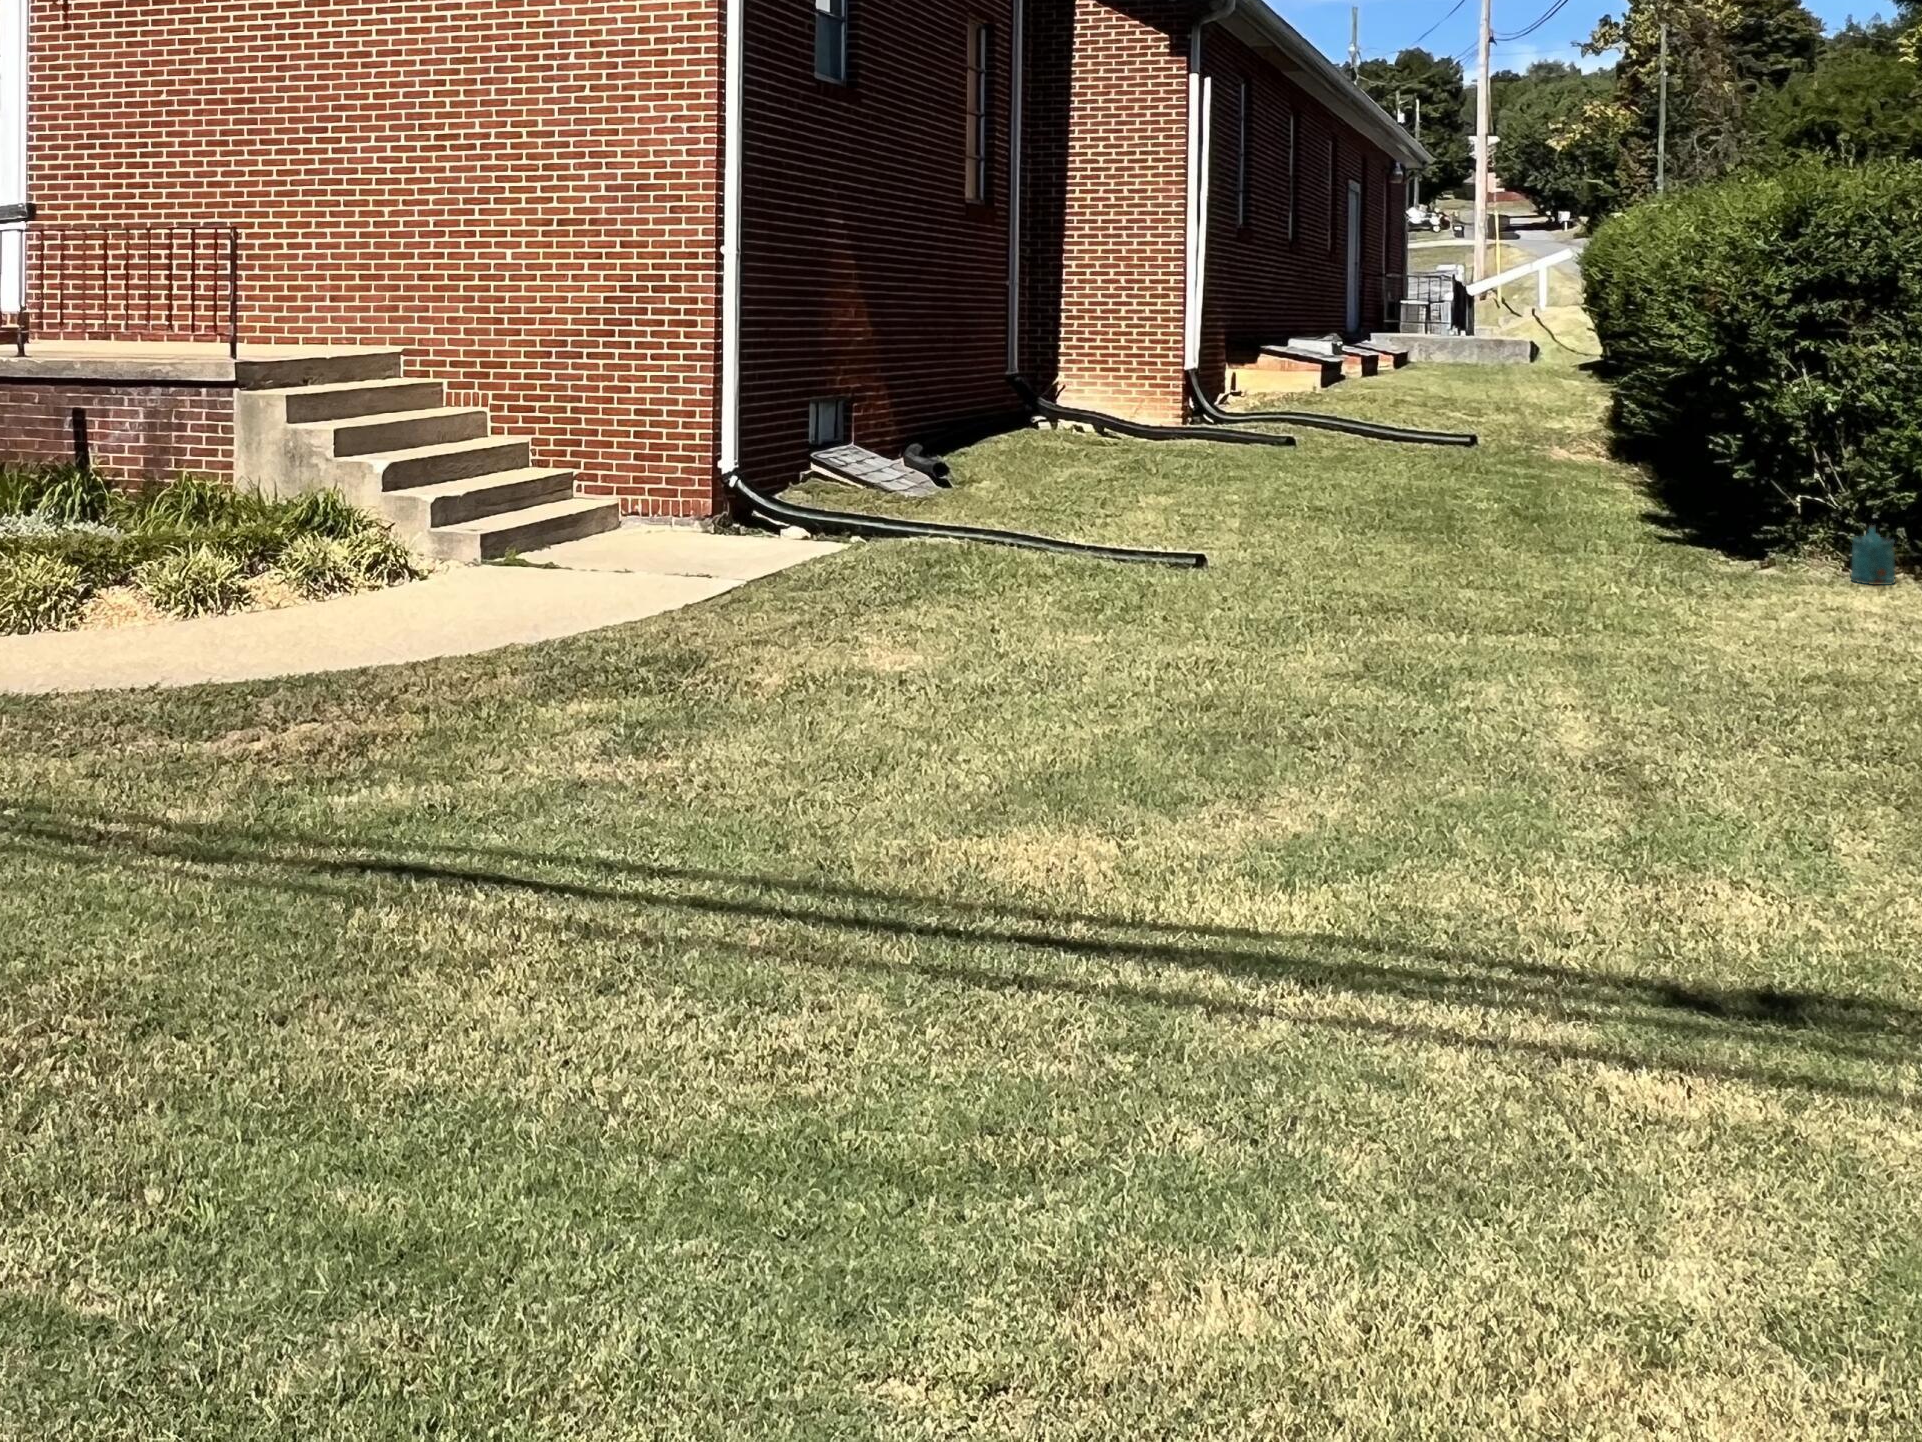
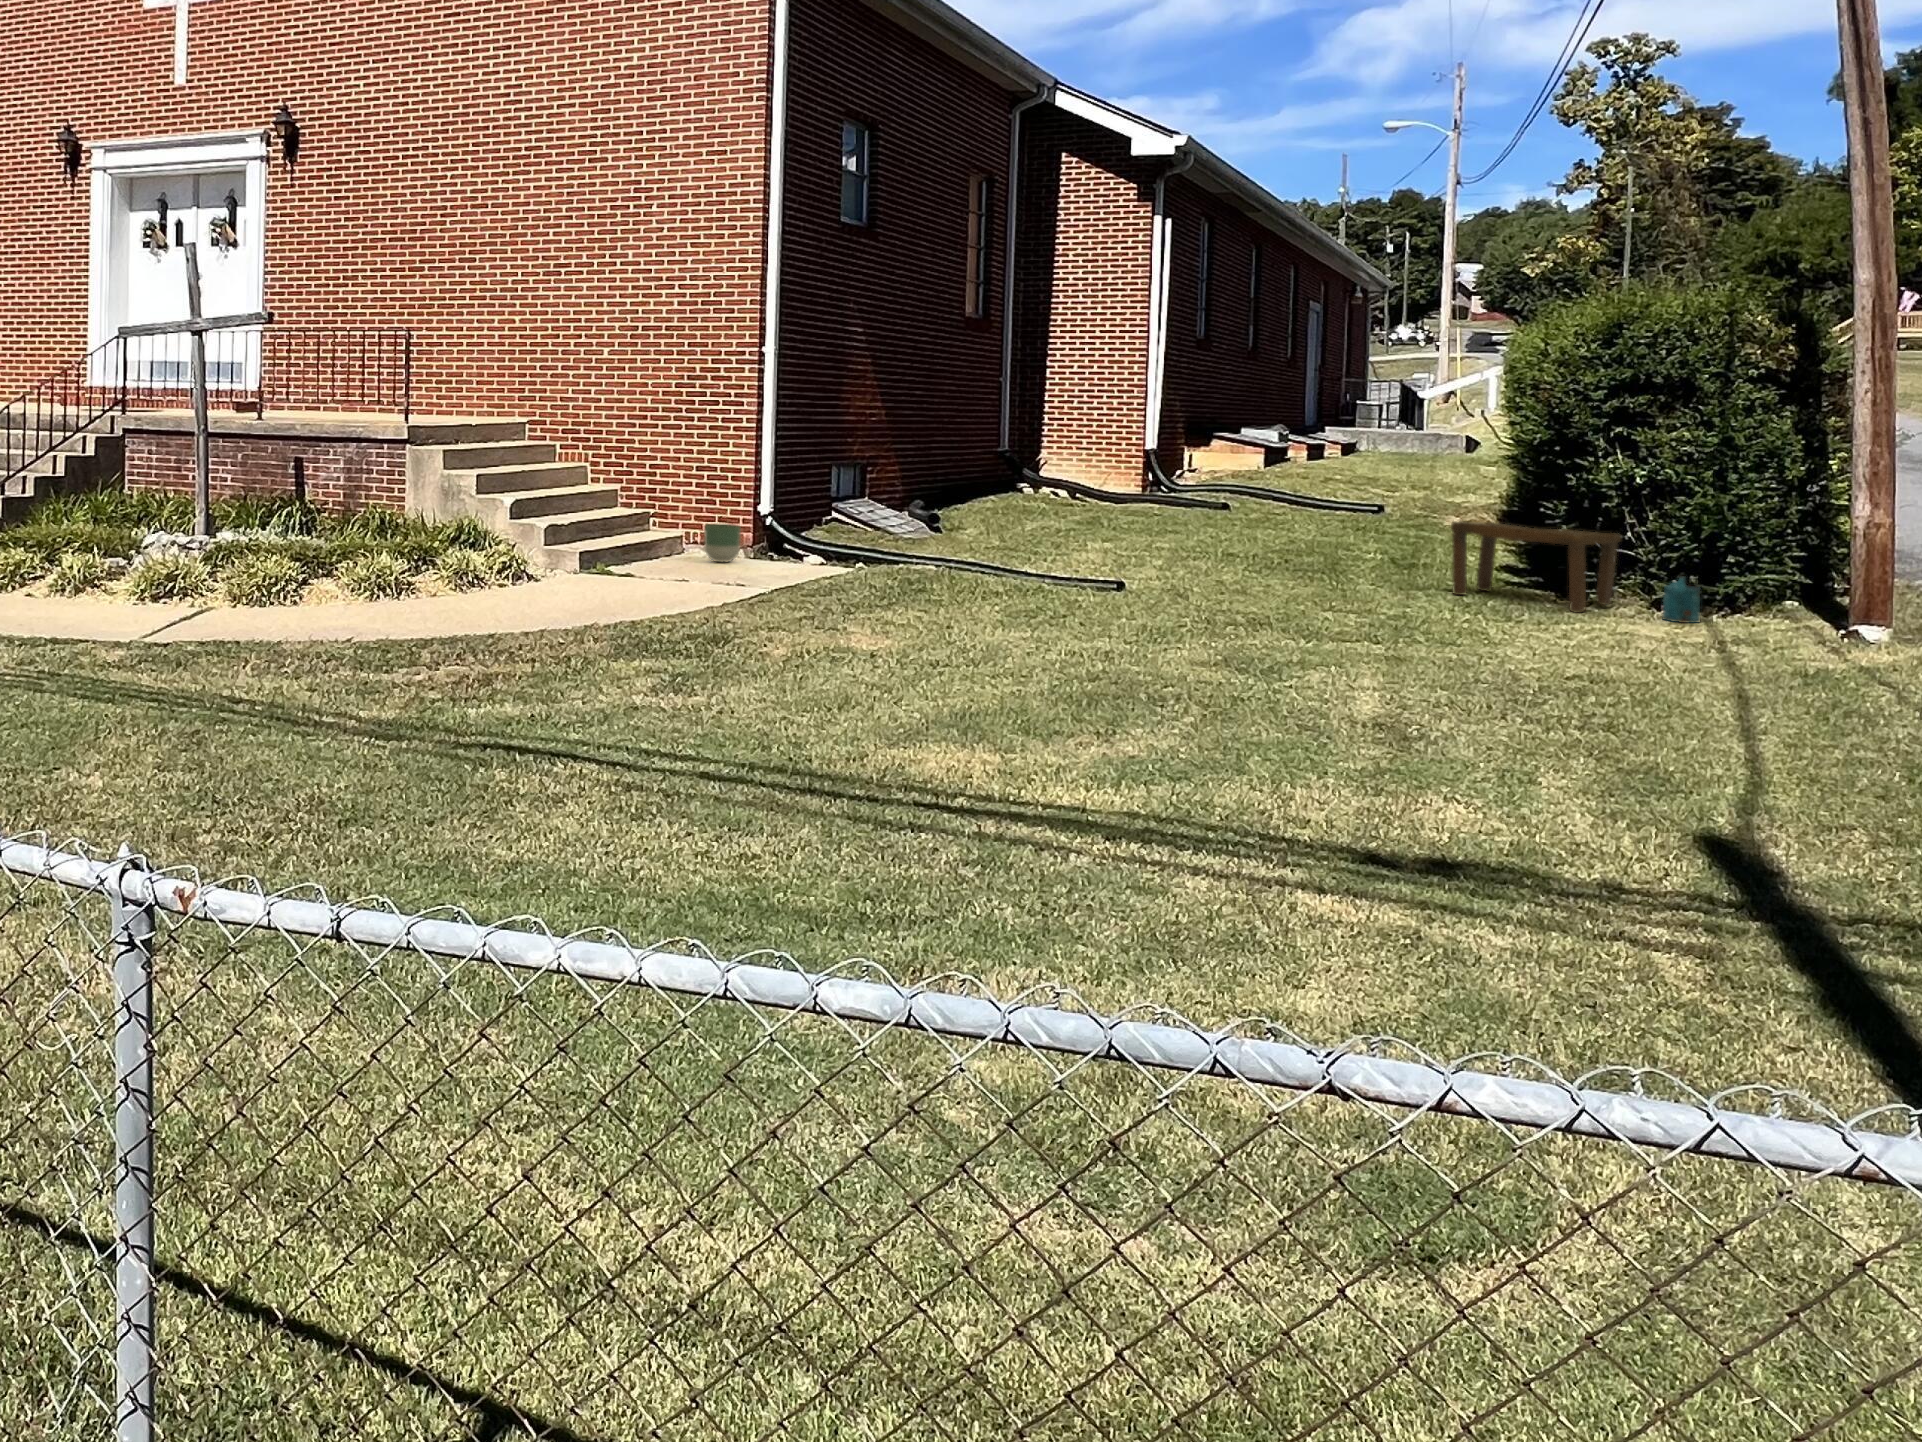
bench: none [1591,460,1796,575] -> present [1451,521,1621,612]
planter: none [649,486,697,539] -> present [704,524,741,562]

